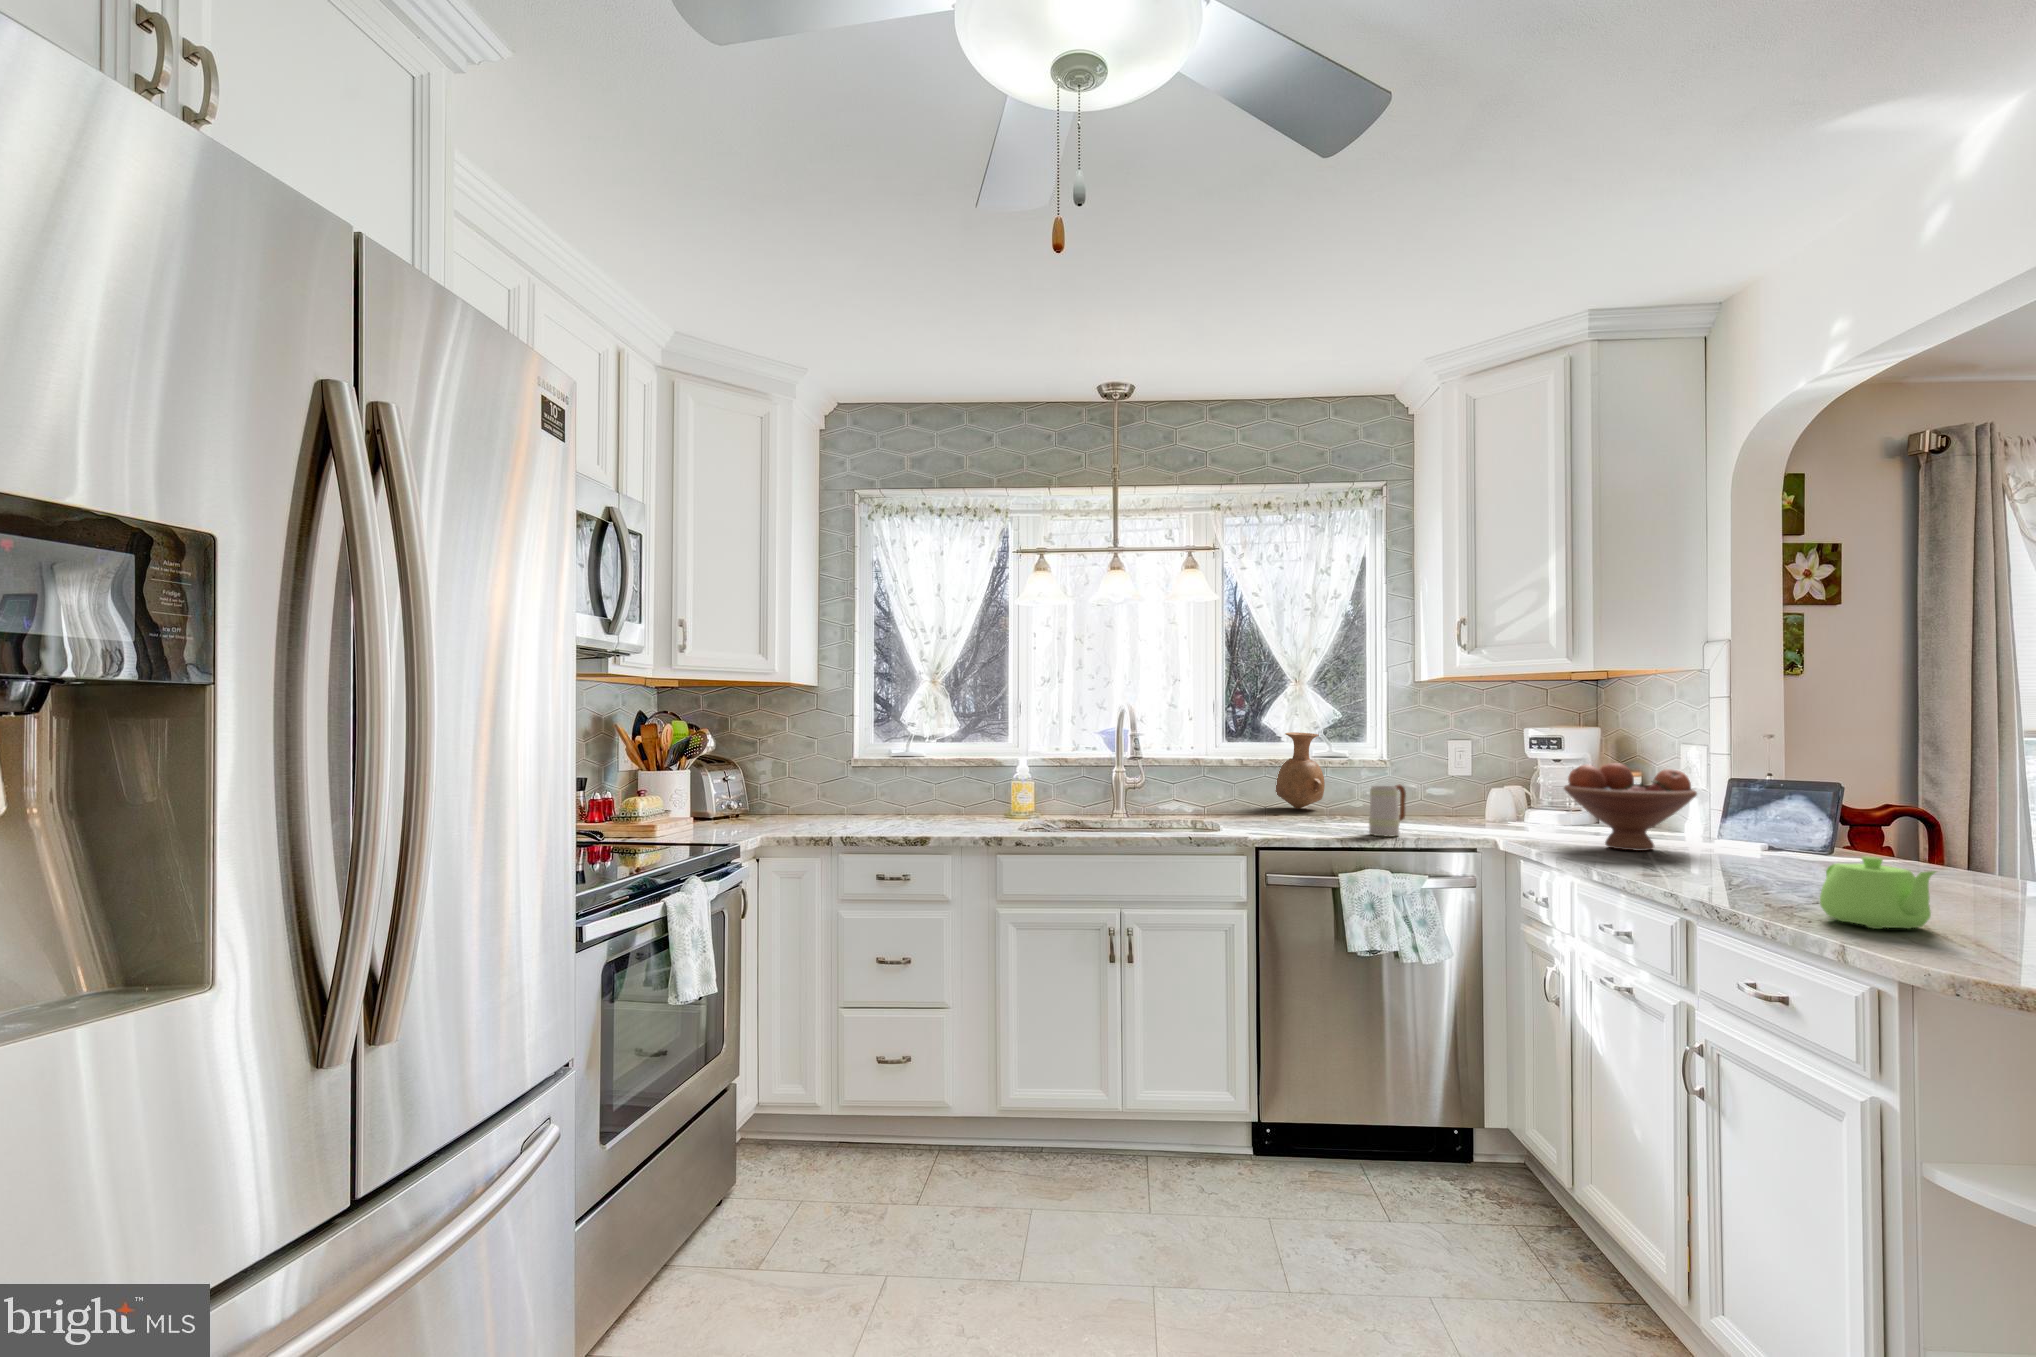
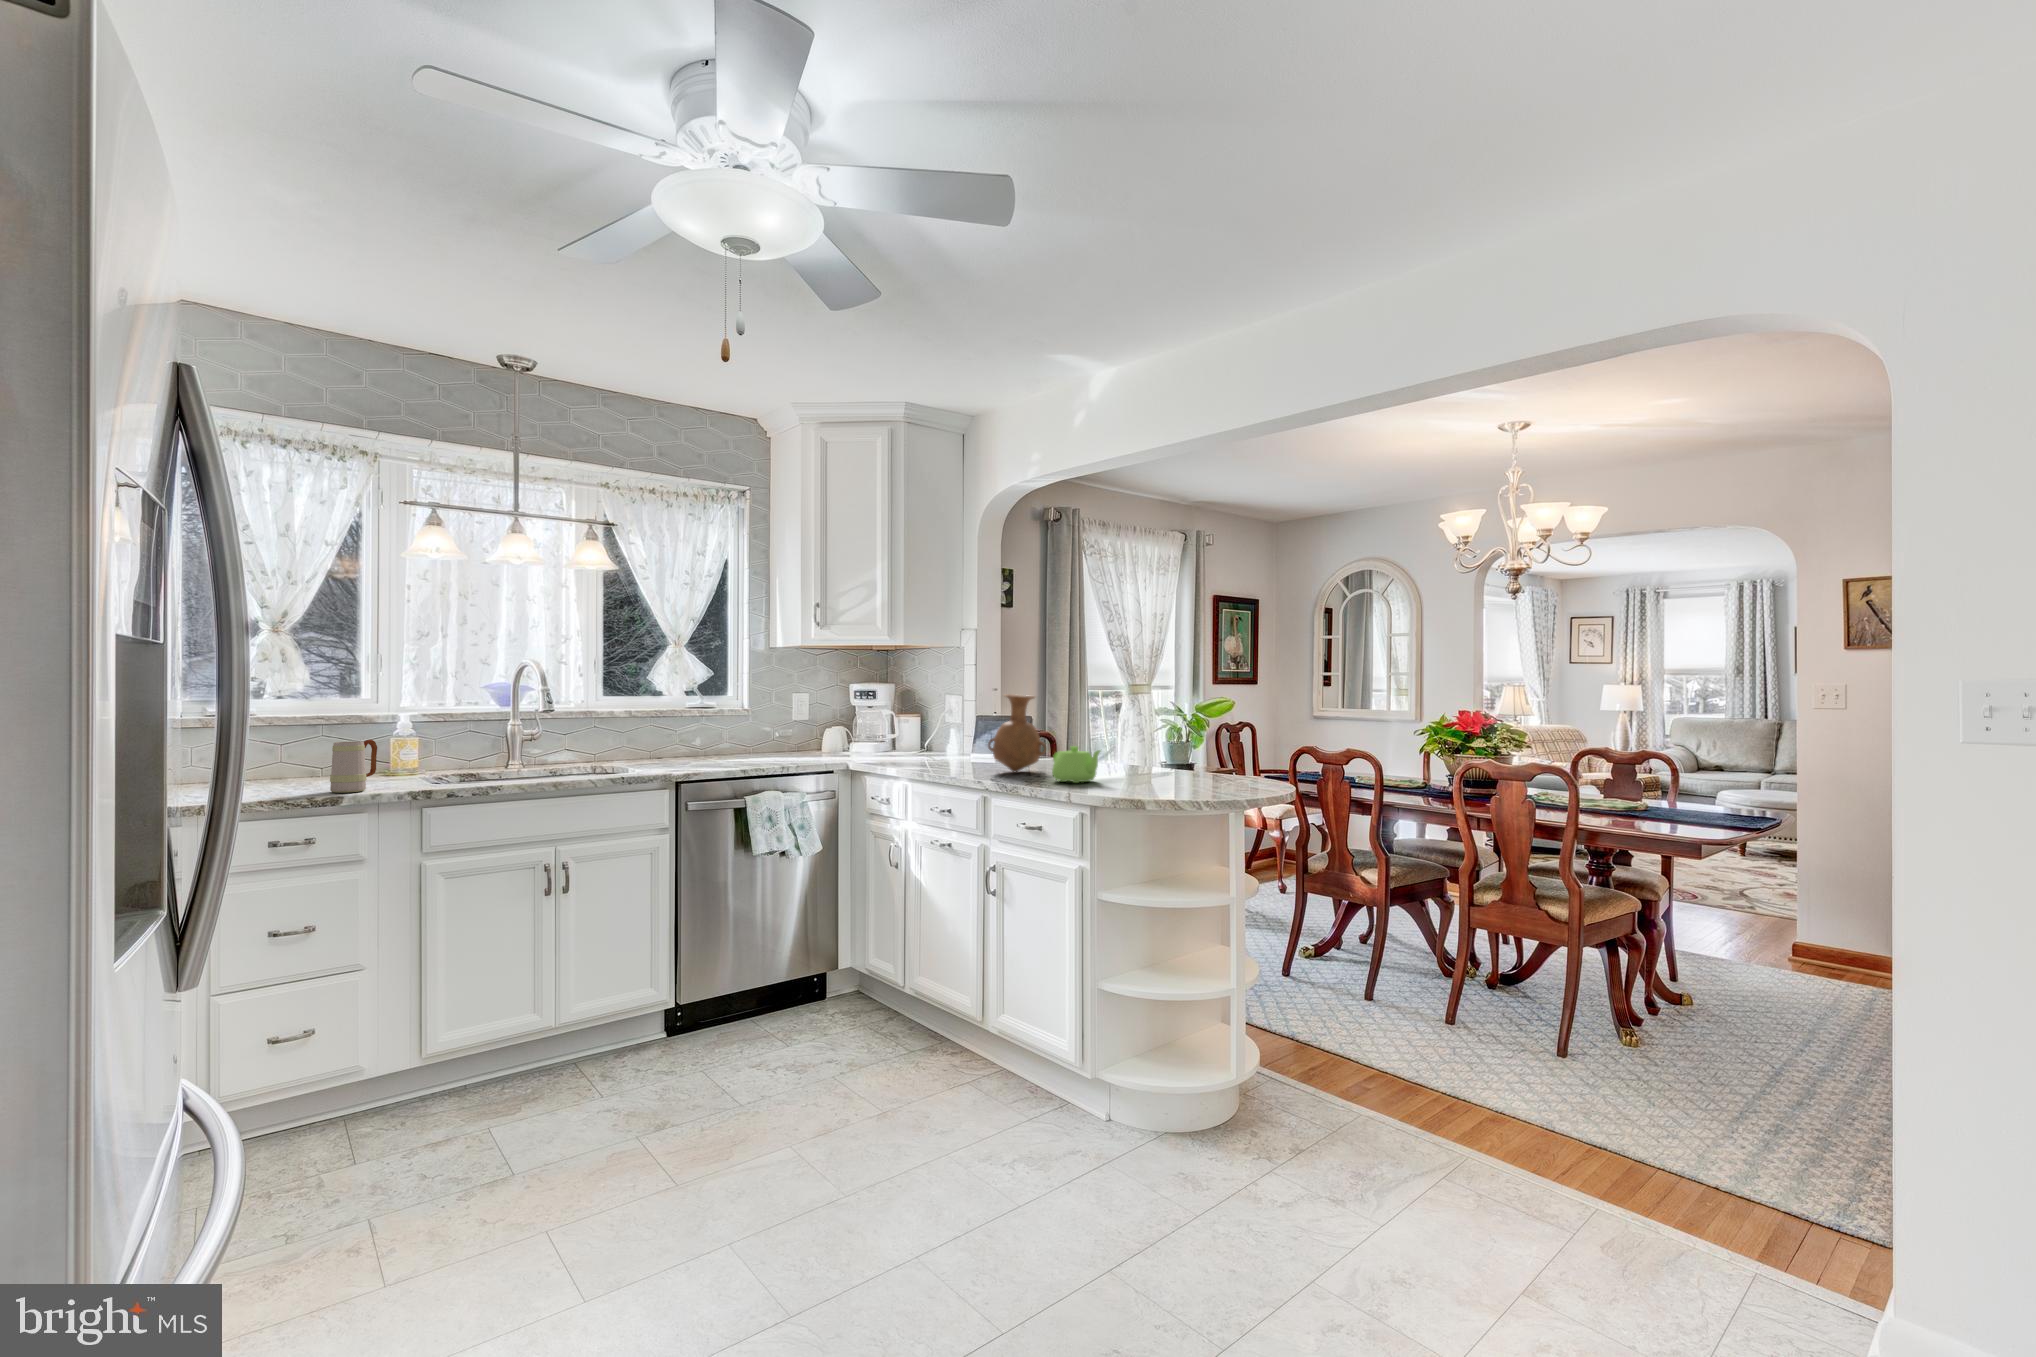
vase: present [1275,732,1325,809] -> present [988,694,1046,772]
fruit bowl: present [1564,763,1697,851] -> none [894,705,968,761]
mug: present [1369,784,1406,836] -> present [330,740,377,793]

